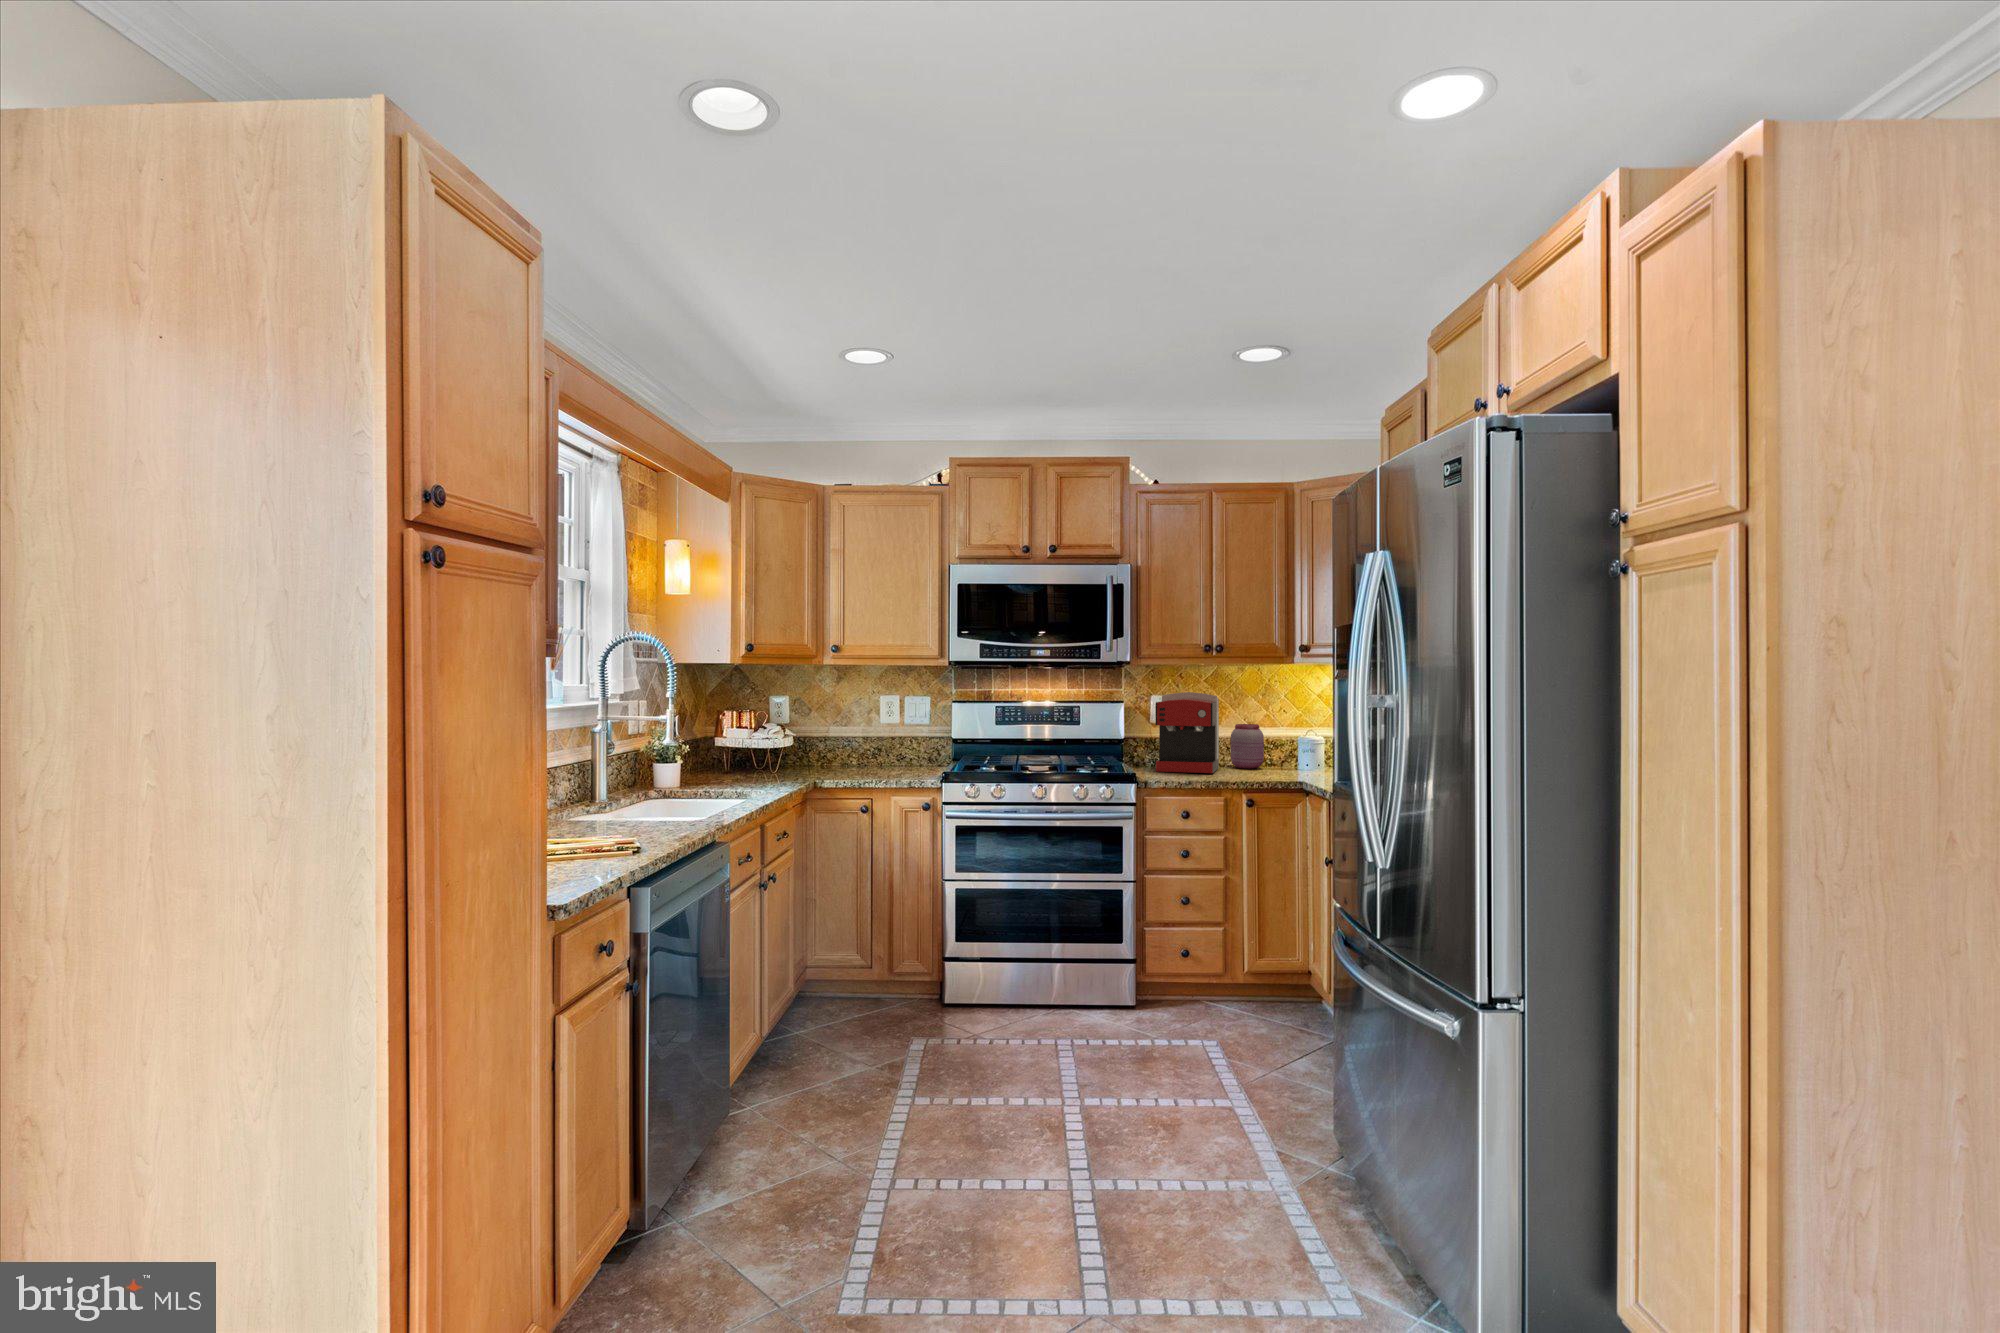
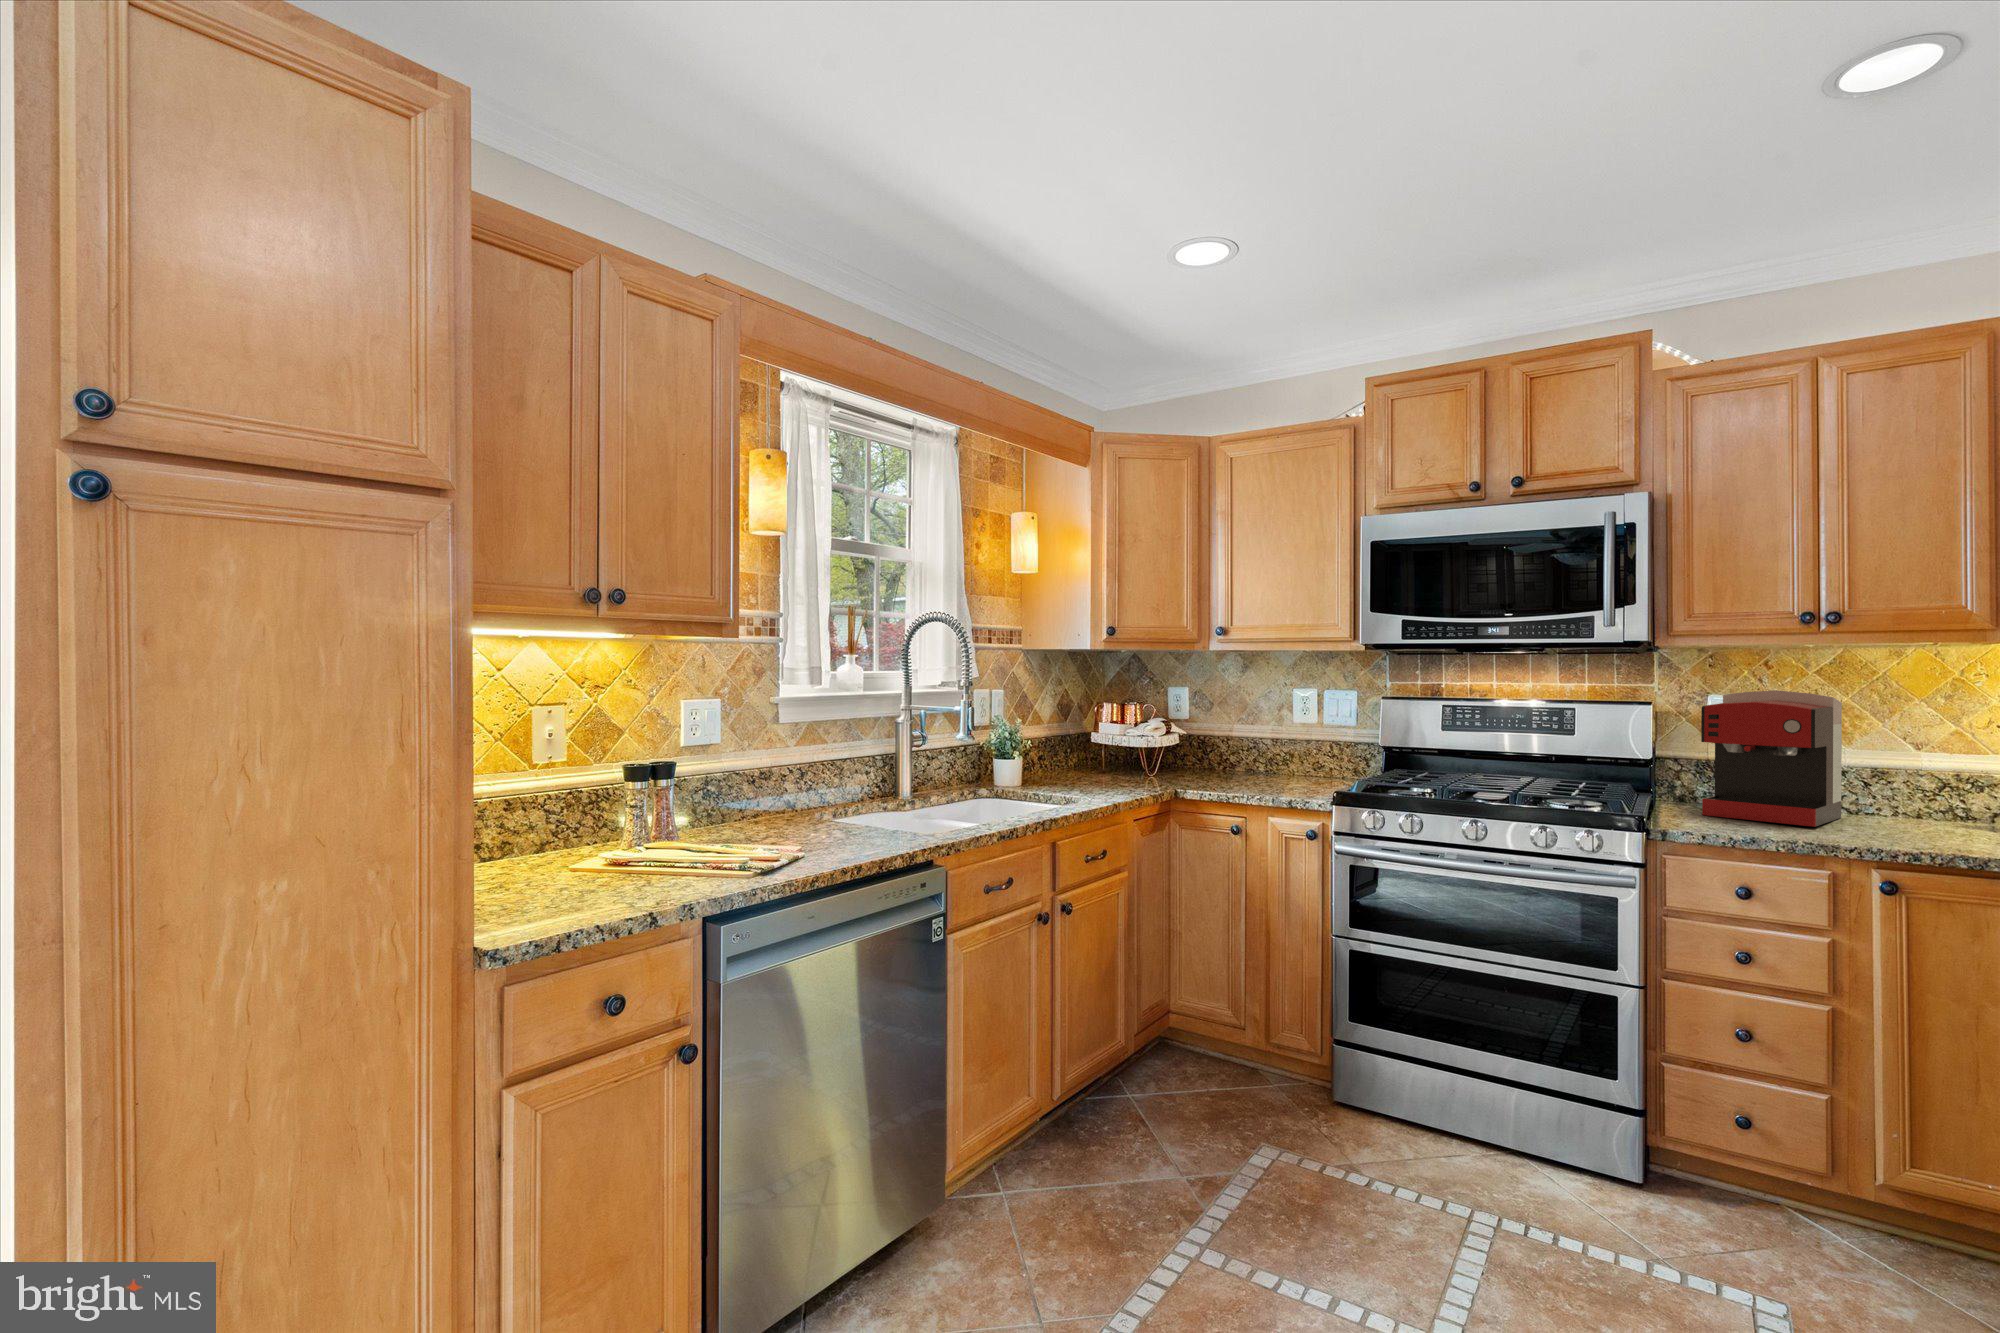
jar: present [1231,724,1264,769] -> none [1871,746,1946,823]

